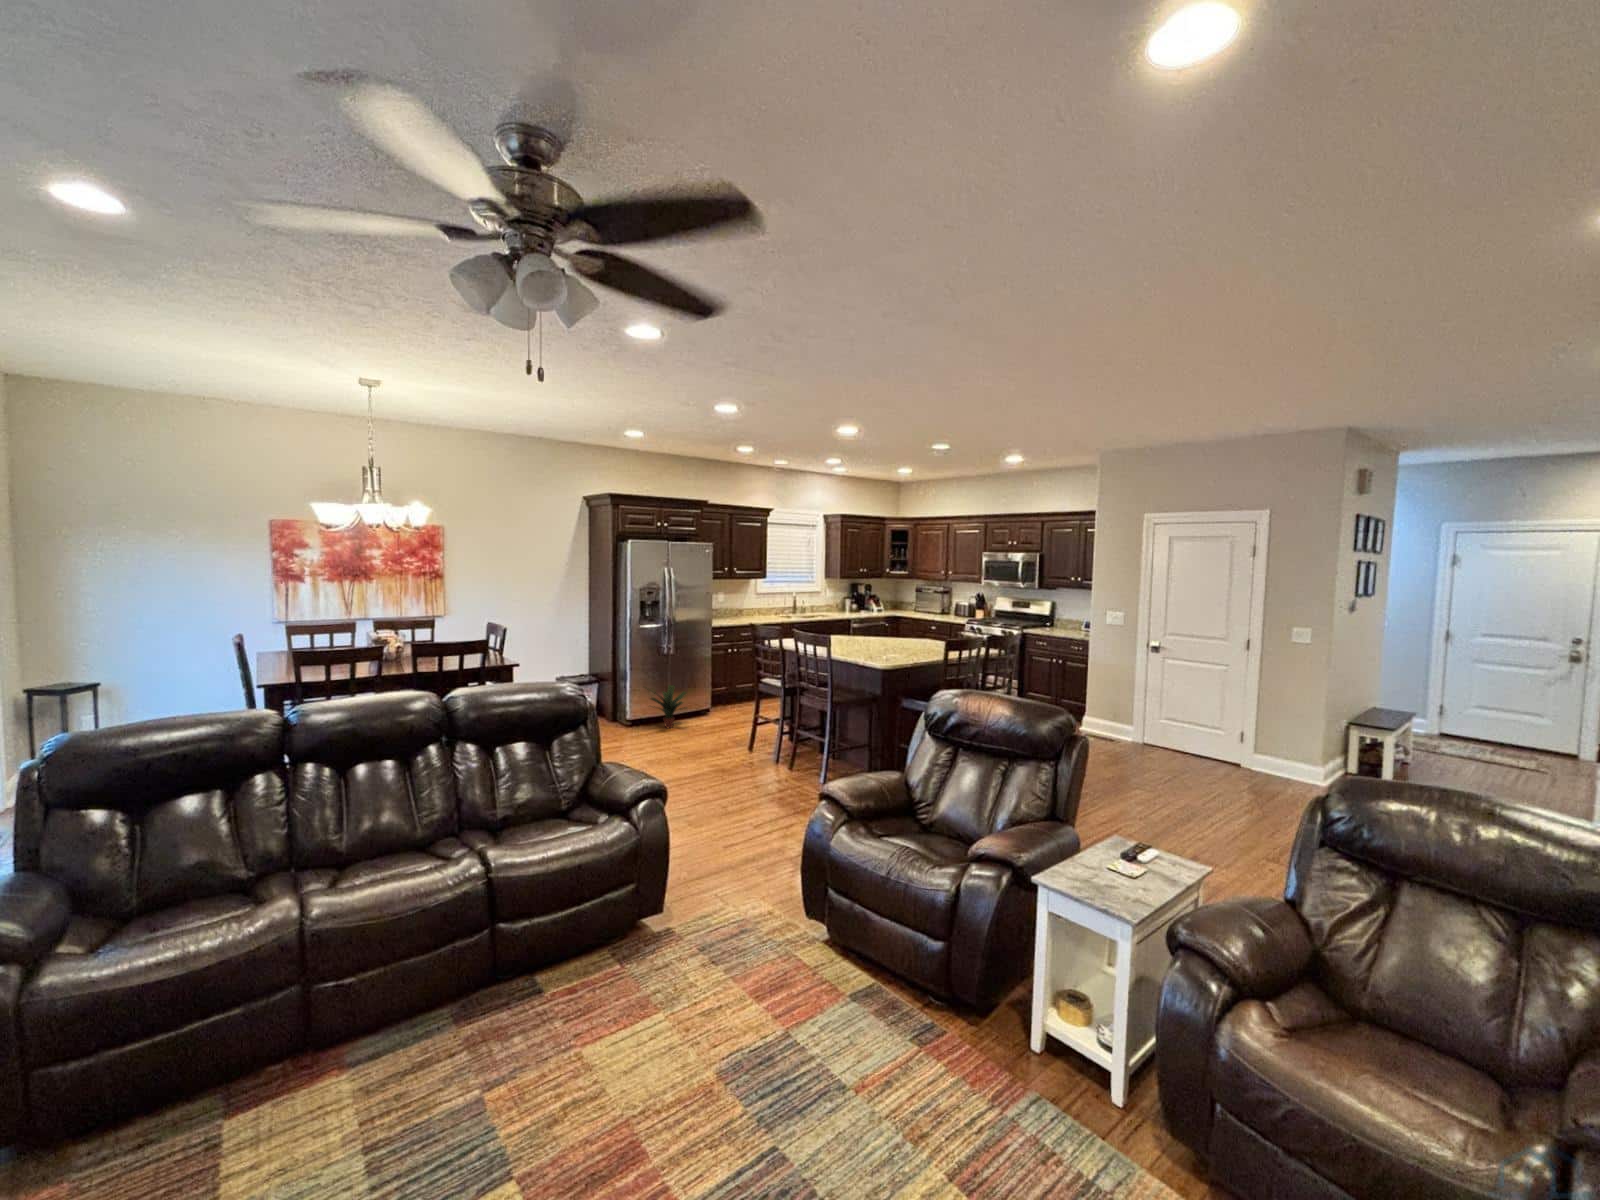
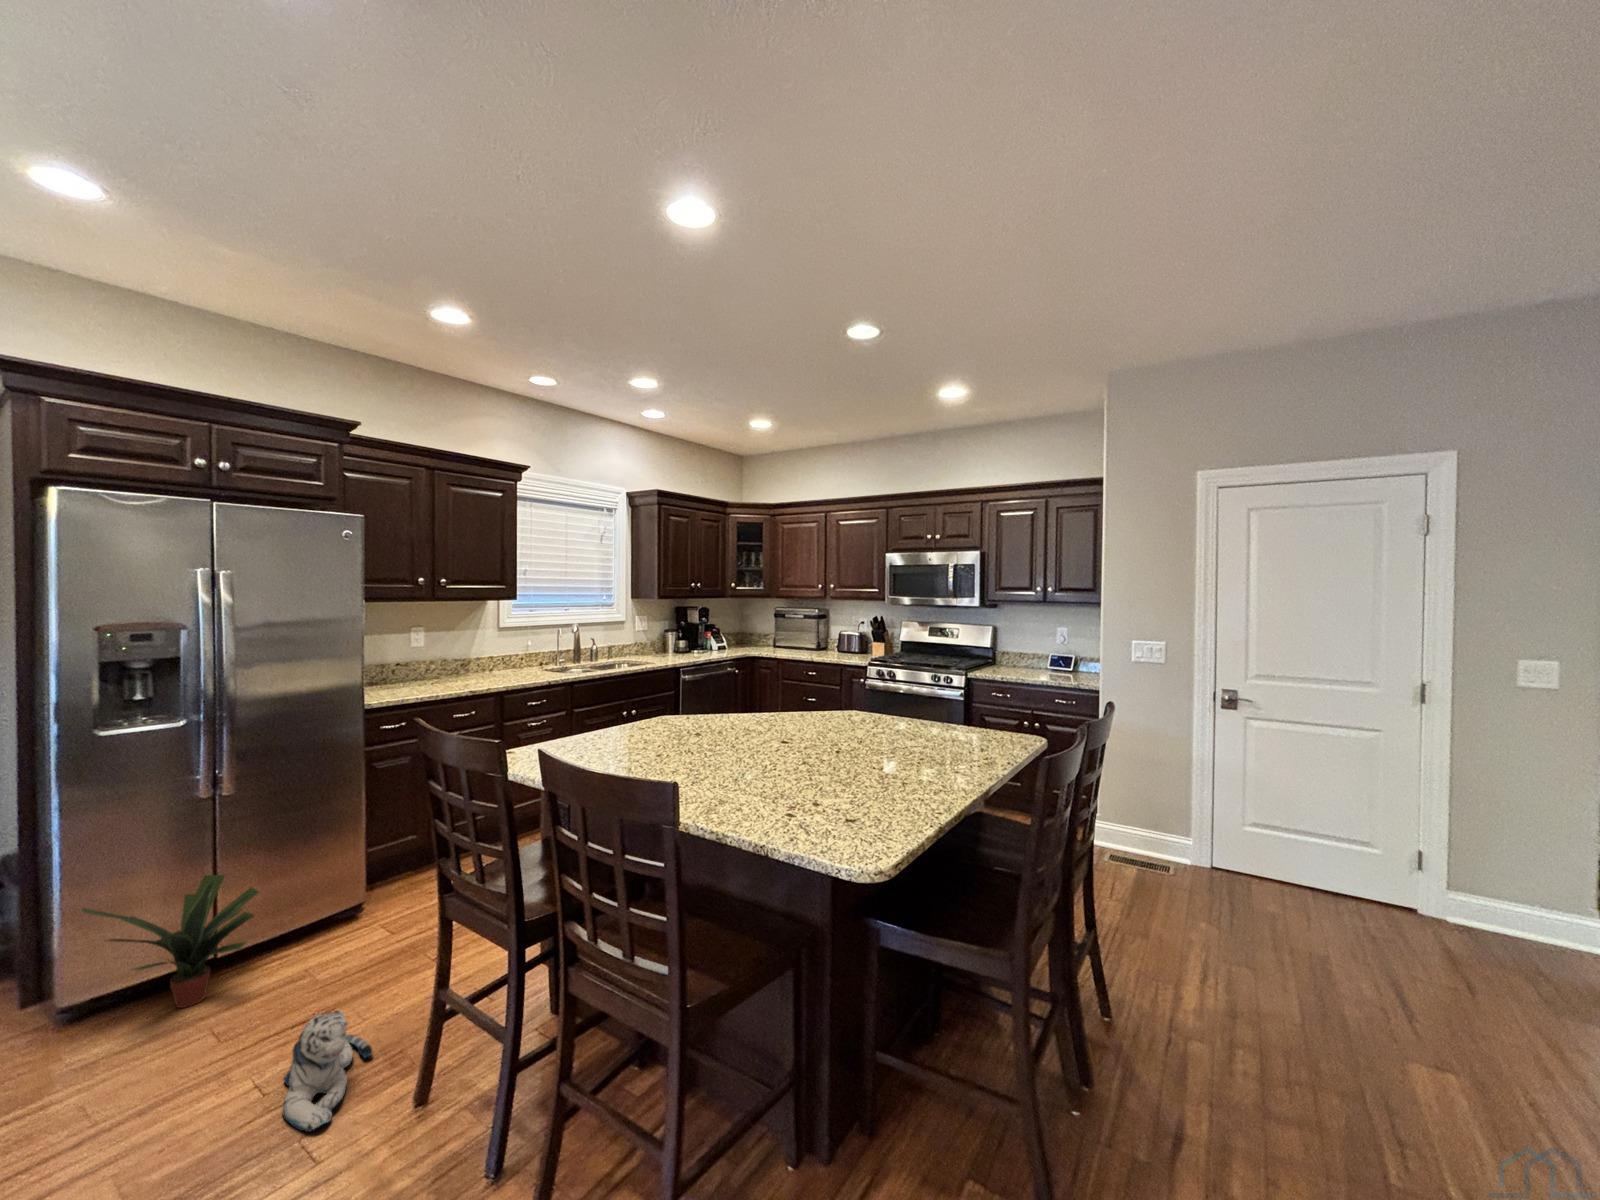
plush toy: none [713,722,738,751] -> present [283,1010,372,1132]

